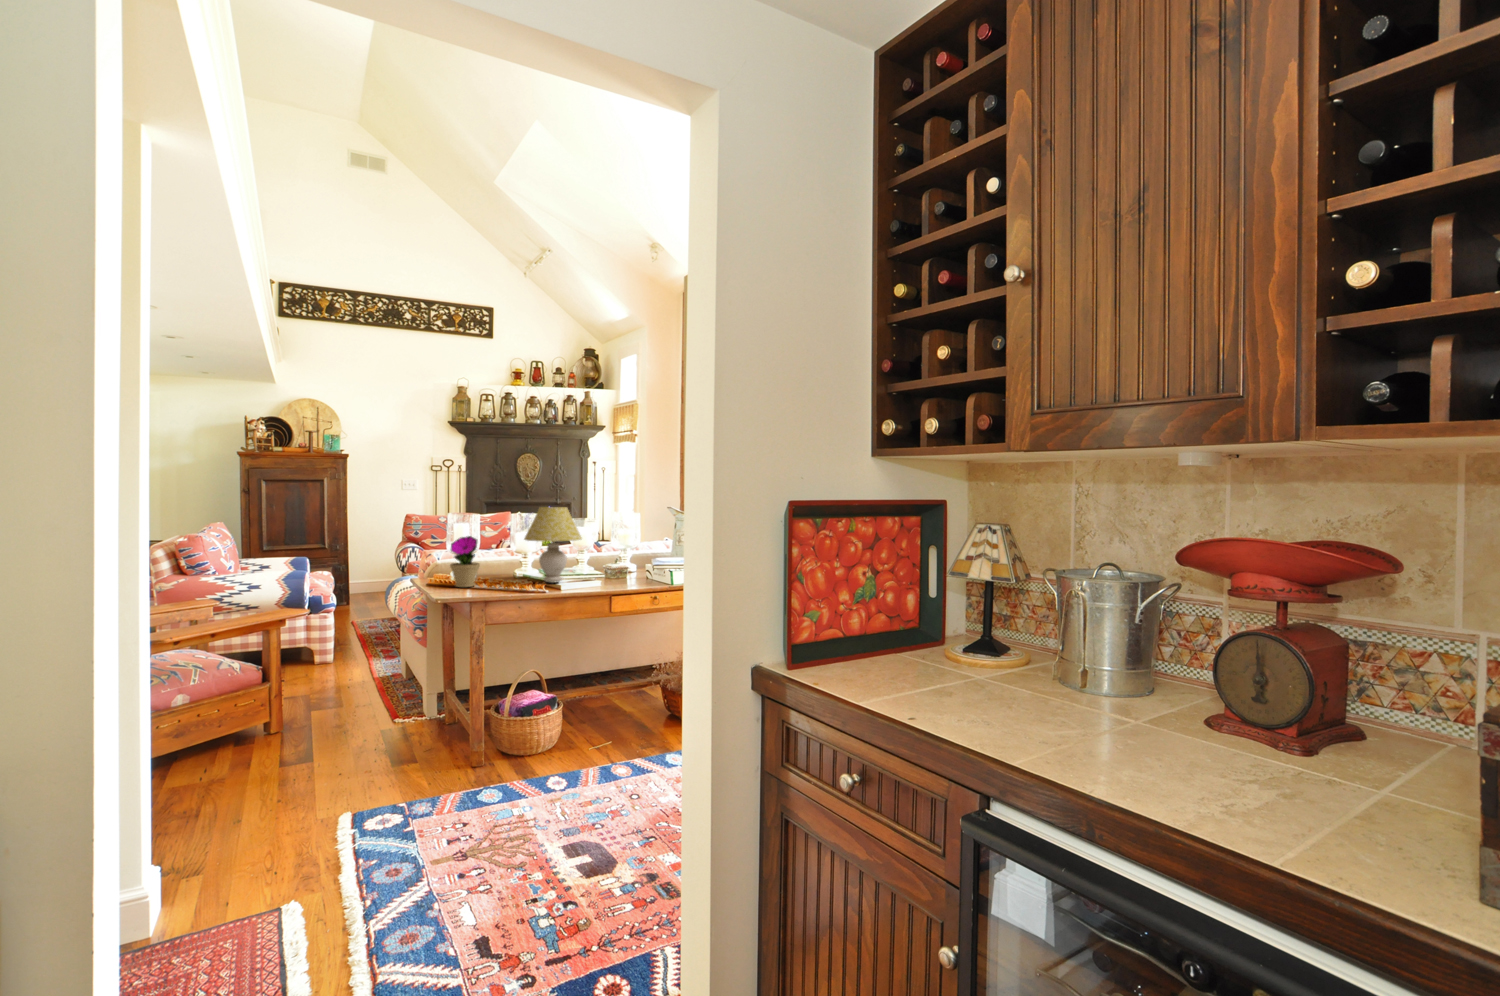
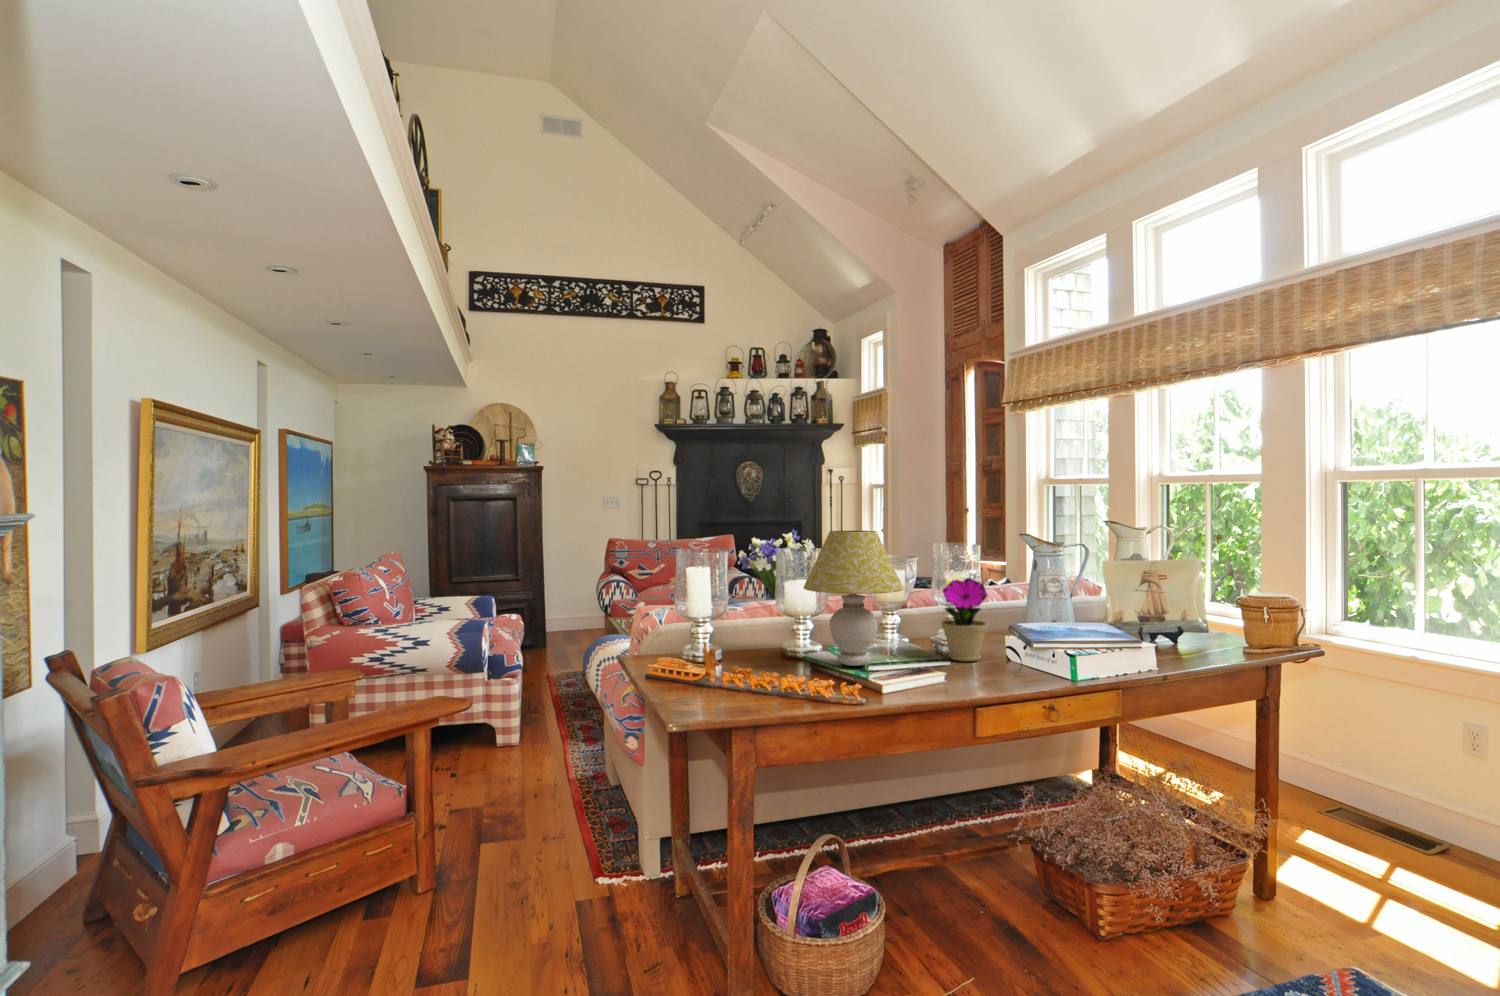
flower pot: present [450,536,480,587] -> present [941,578,988,661]

